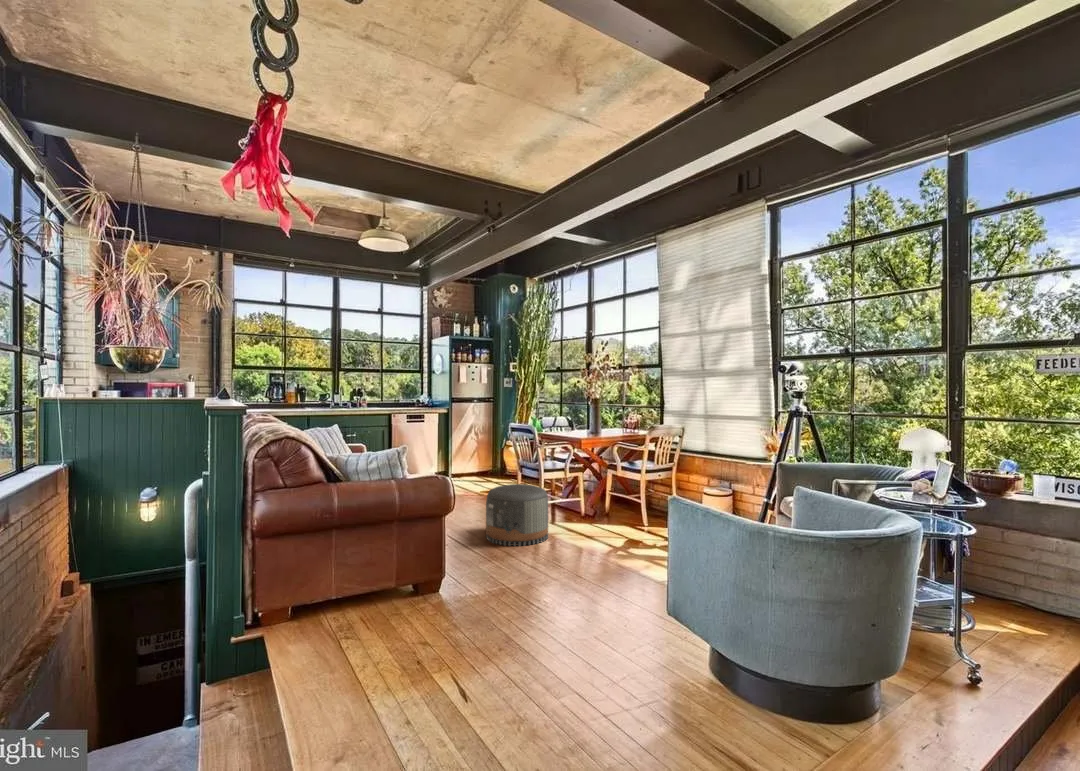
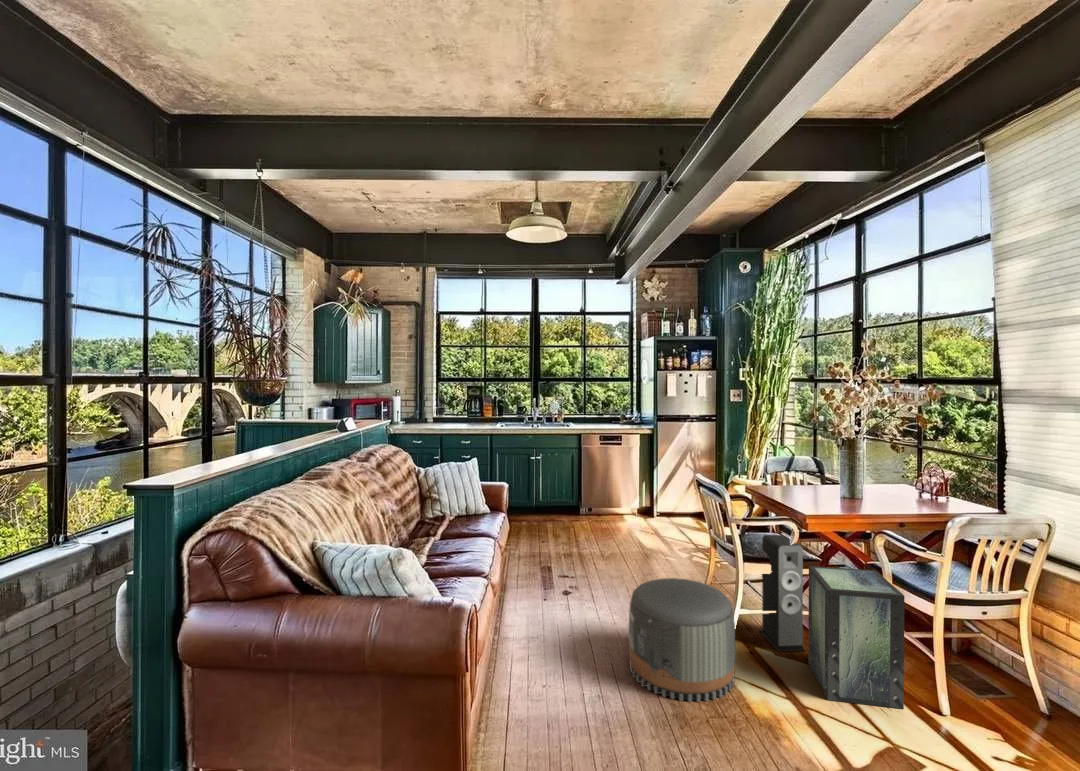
speaker: none [550,456,577,523] -> present [760,535,805,652]
storage box: none [581,466,628,534] -> present [808,566,905,709]

